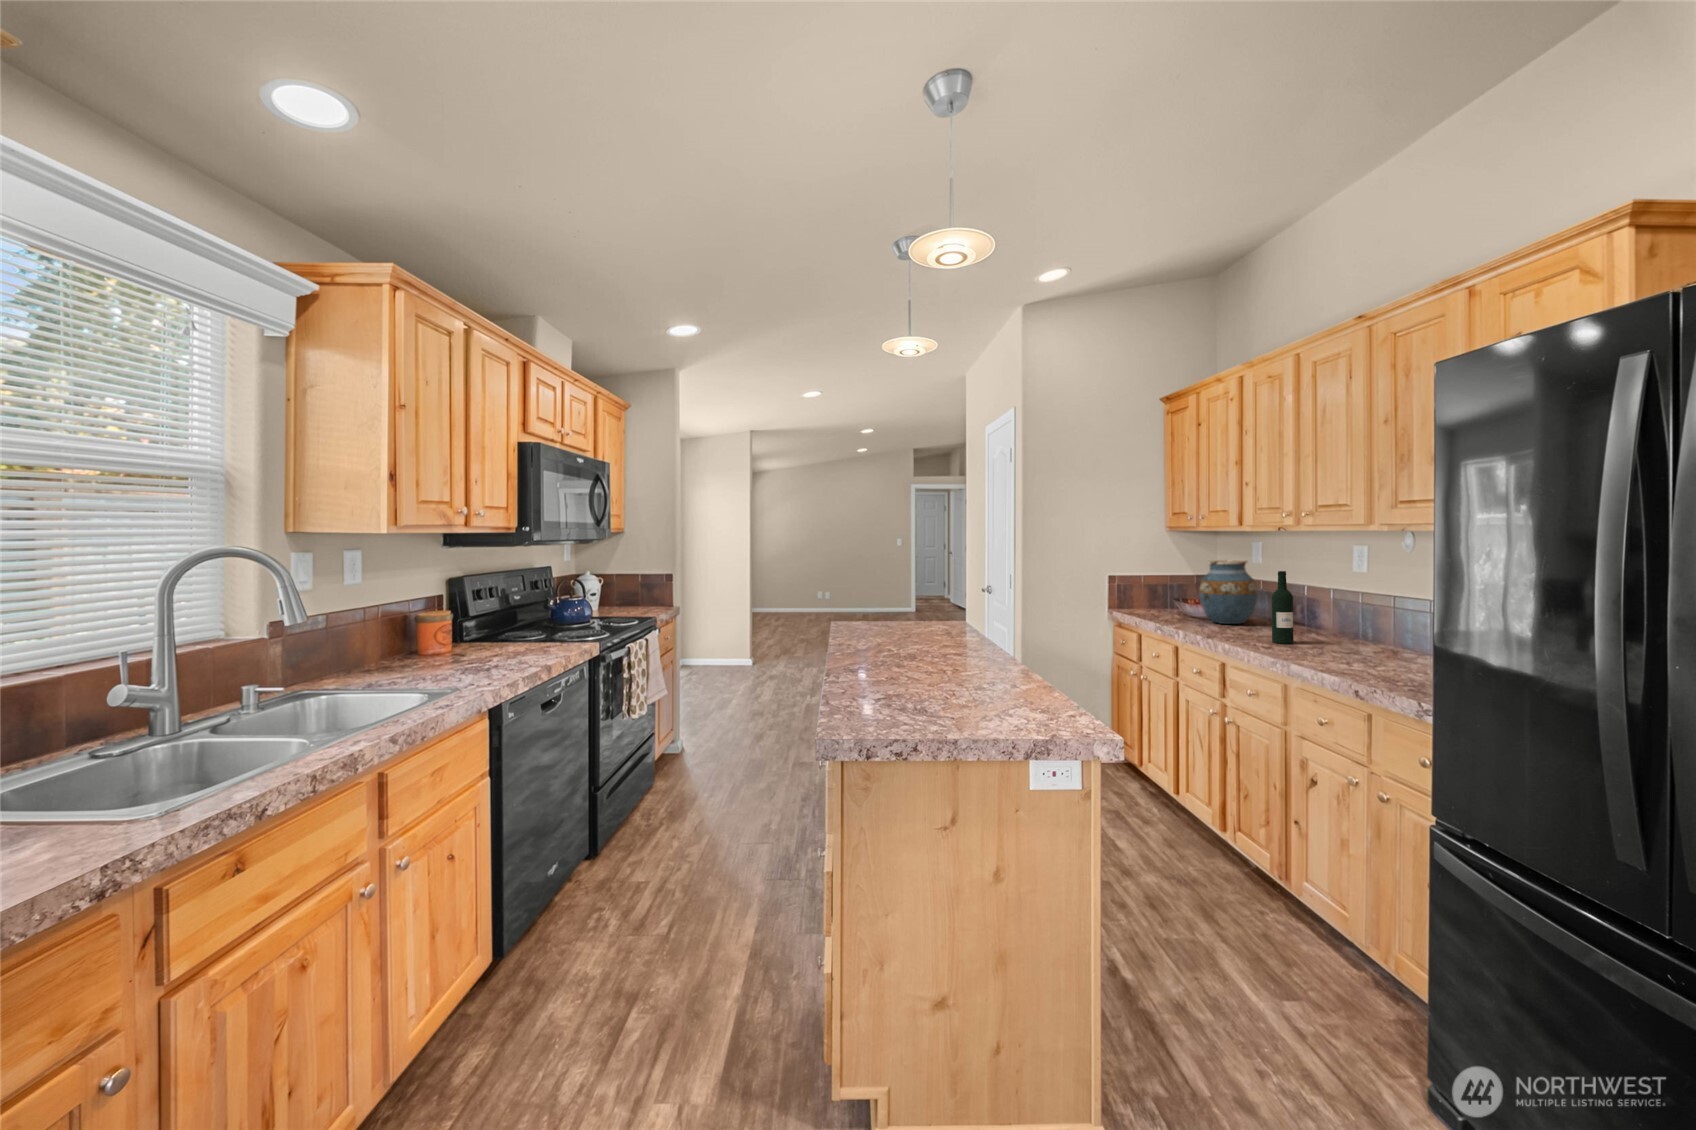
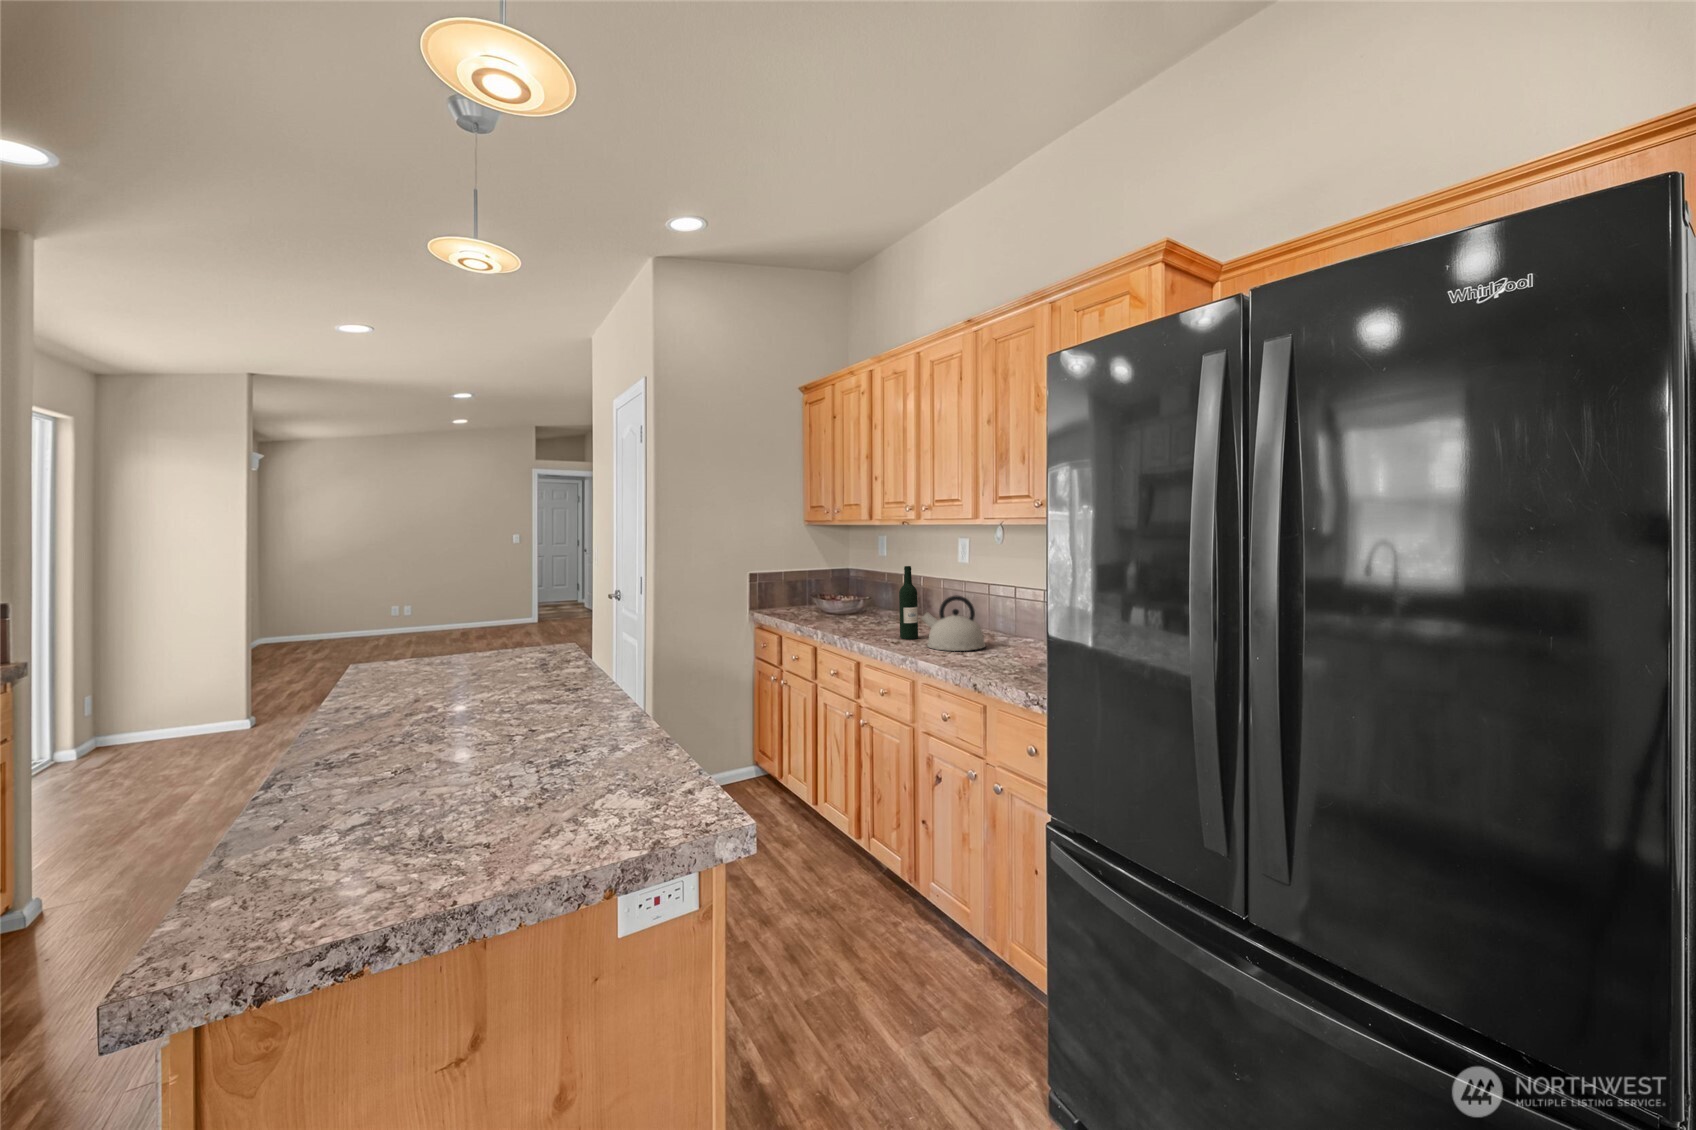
vase: present [1199,560,1257,624] -> none [835,555,886,621]
kettle: none [1297,602,1377,659] -> present [922,595,986,651]

